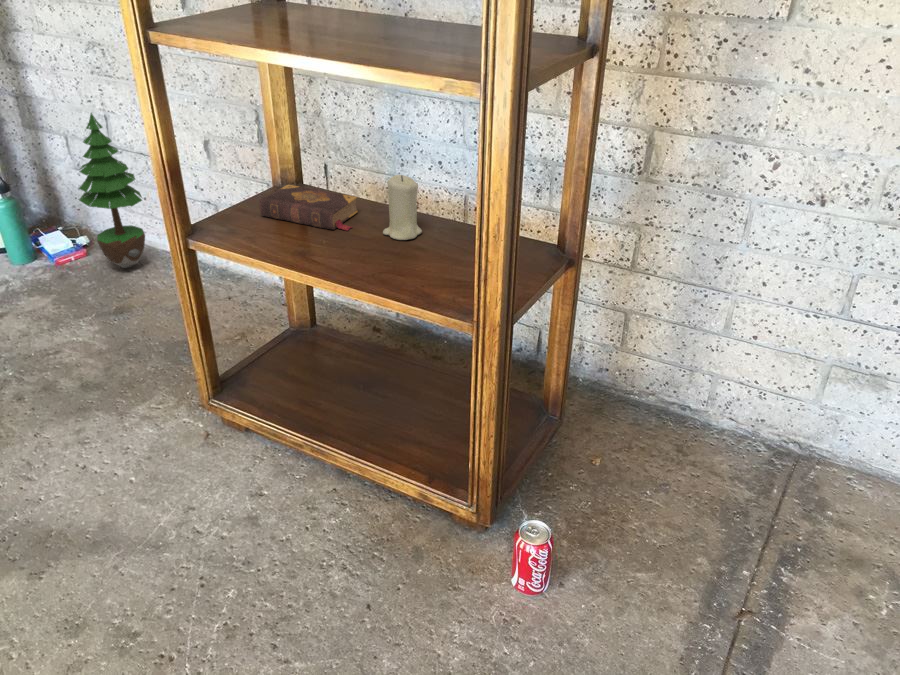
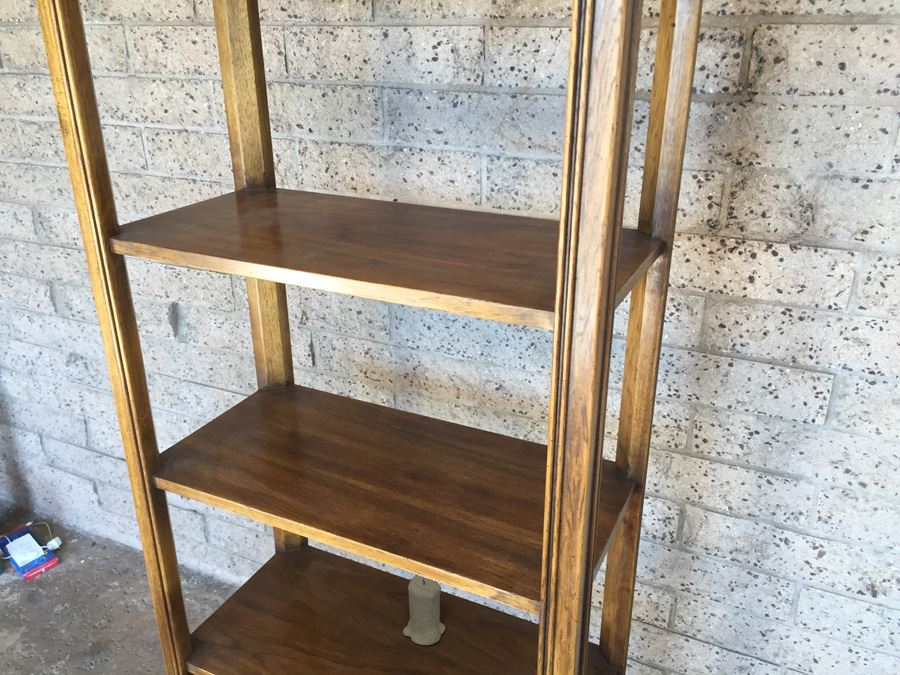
potted tree: present [79,113,145,268] -> none [54,433,125,583]
book: present [259,185,358,230] -> none [264,559,372,630]

